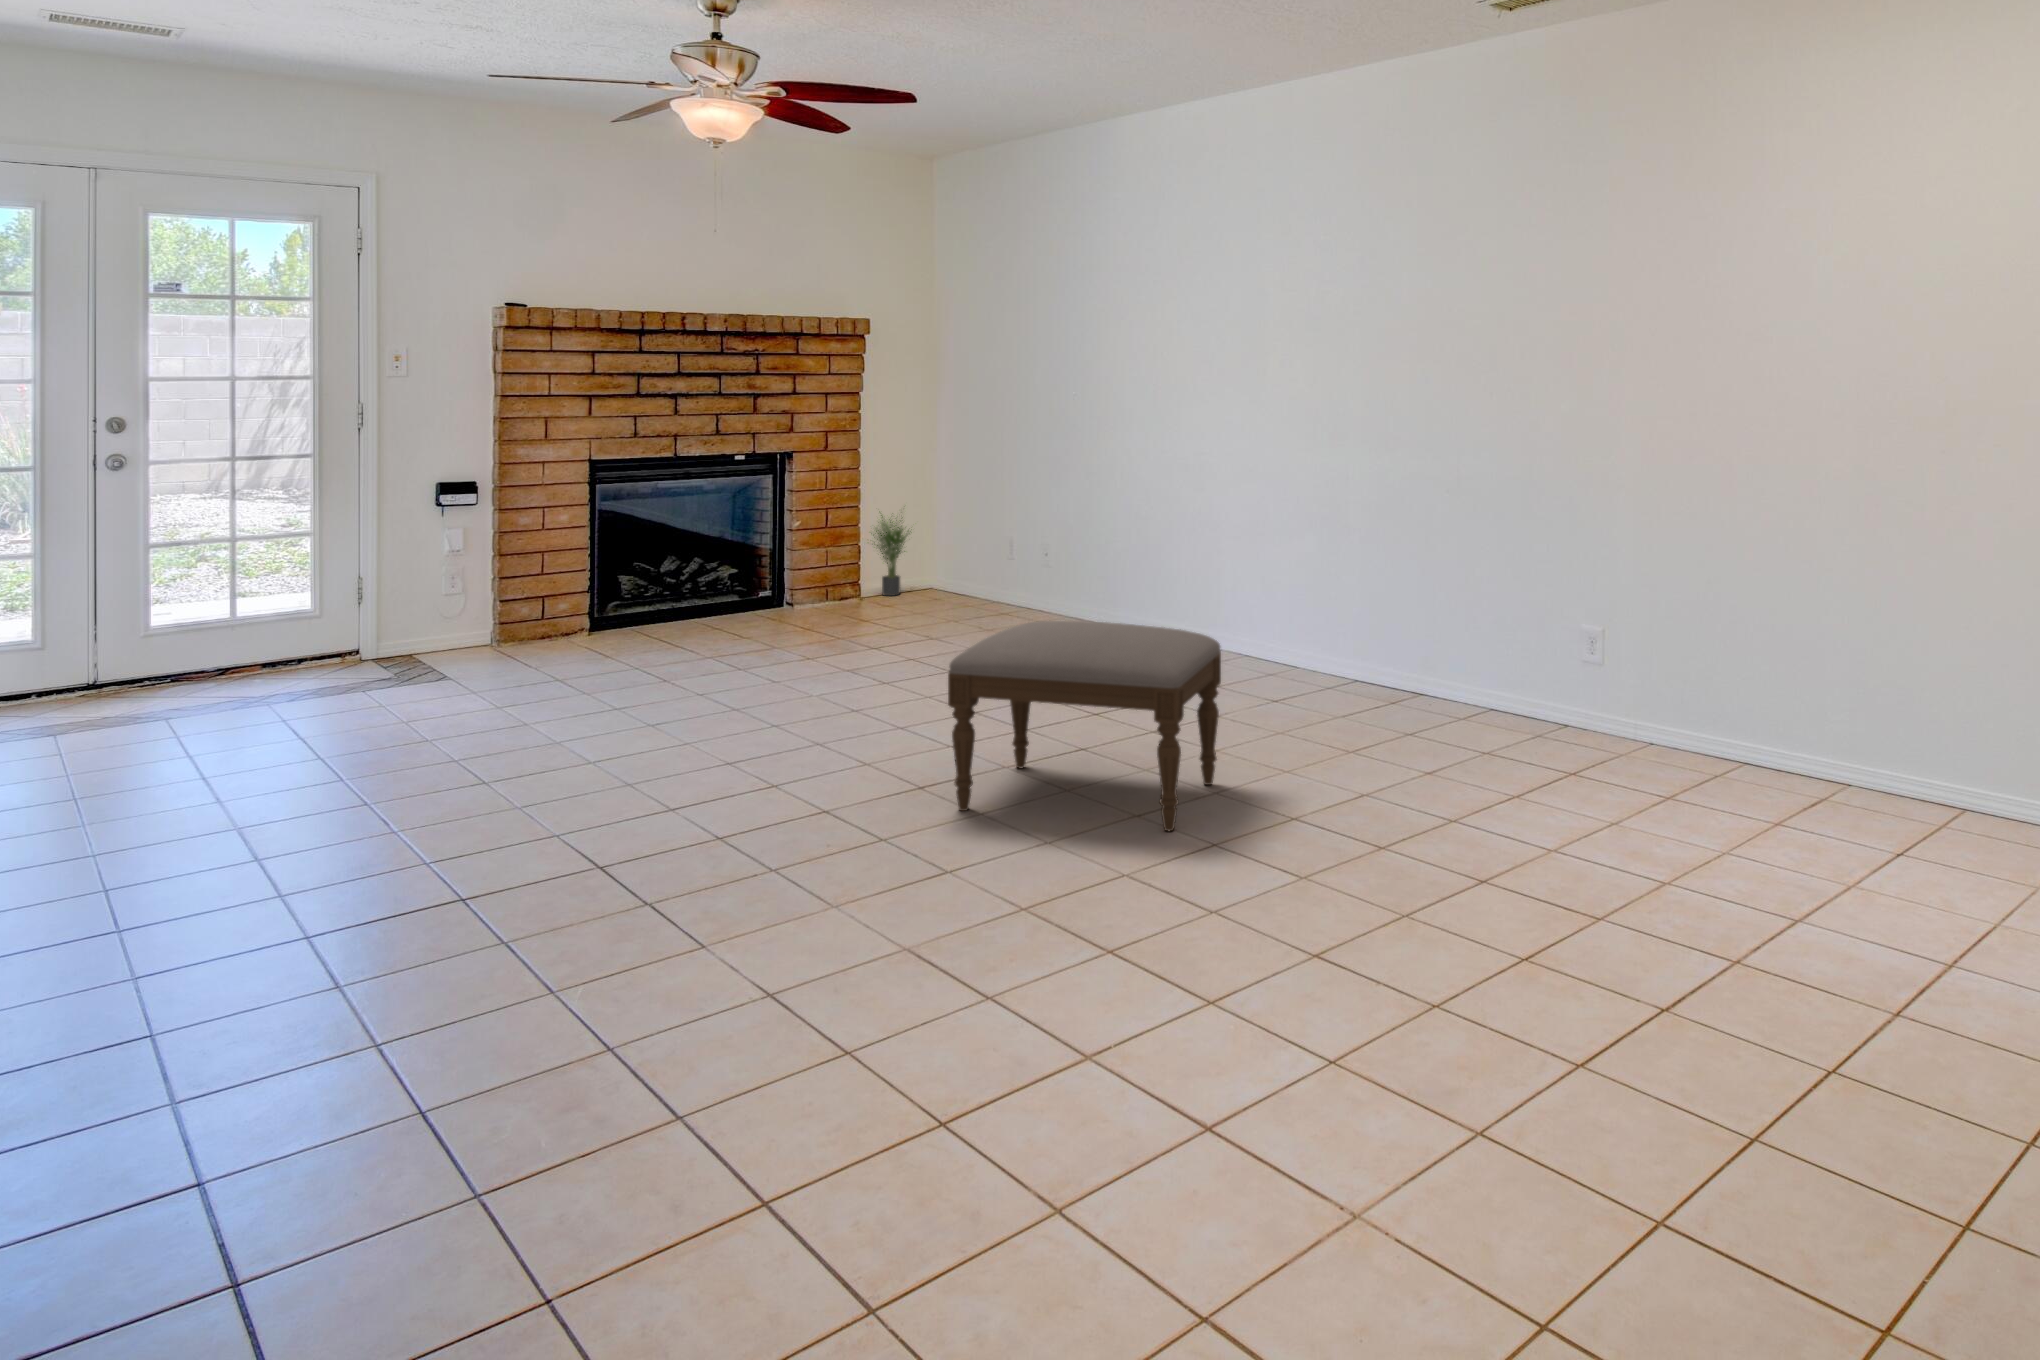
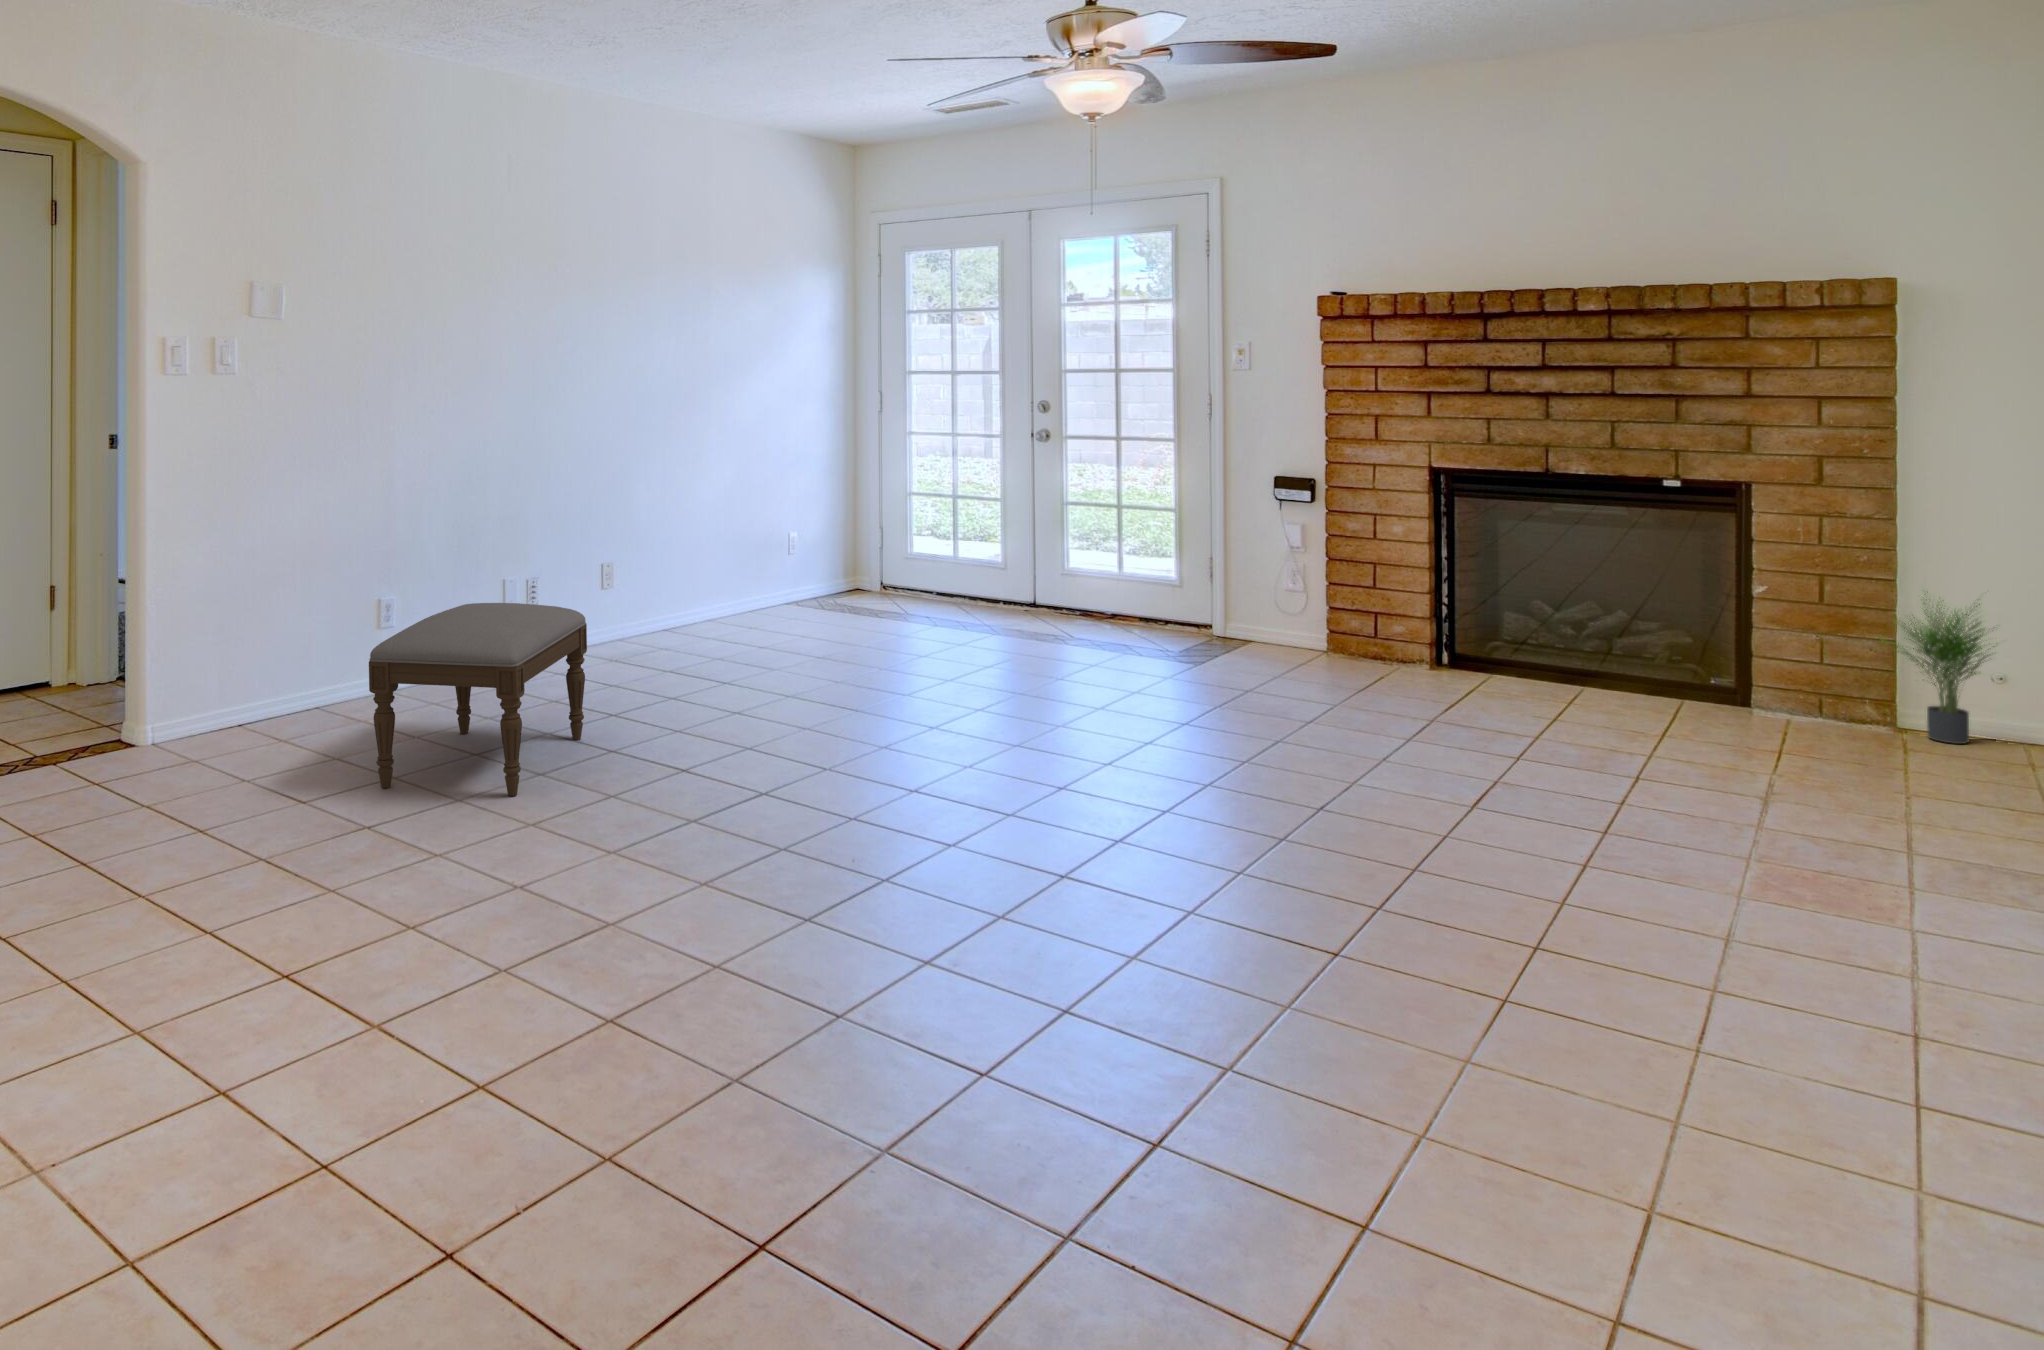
ottoman: present [948,621,1221,831] -> present [369,603,587,796]

